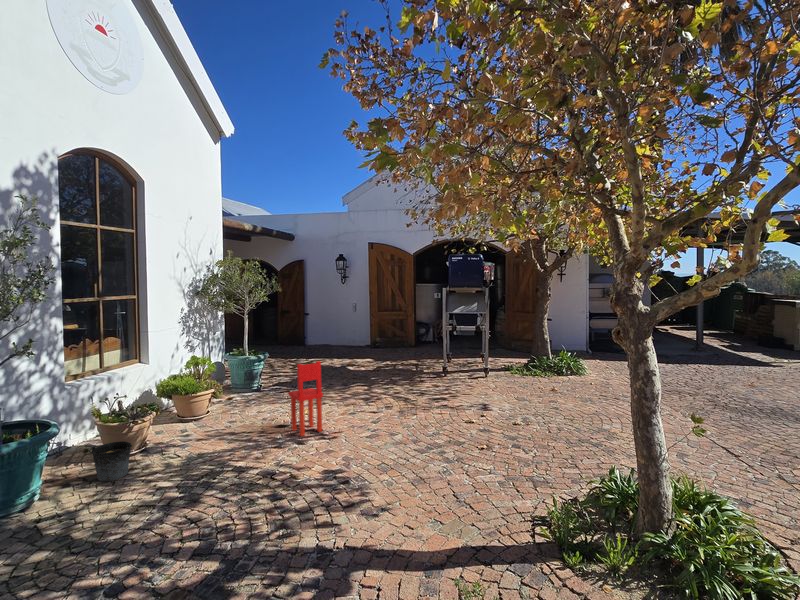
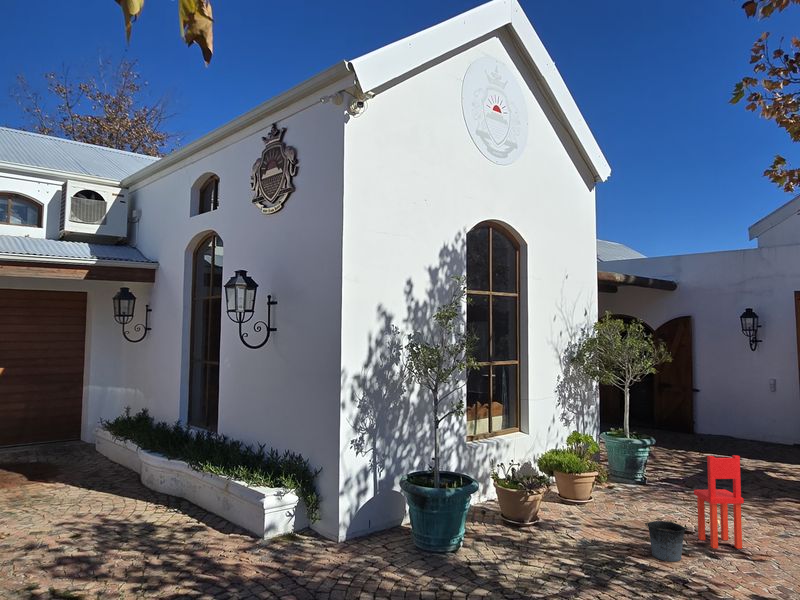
bucket: present [89,441,132,481] -> present [645,521,688,561]

